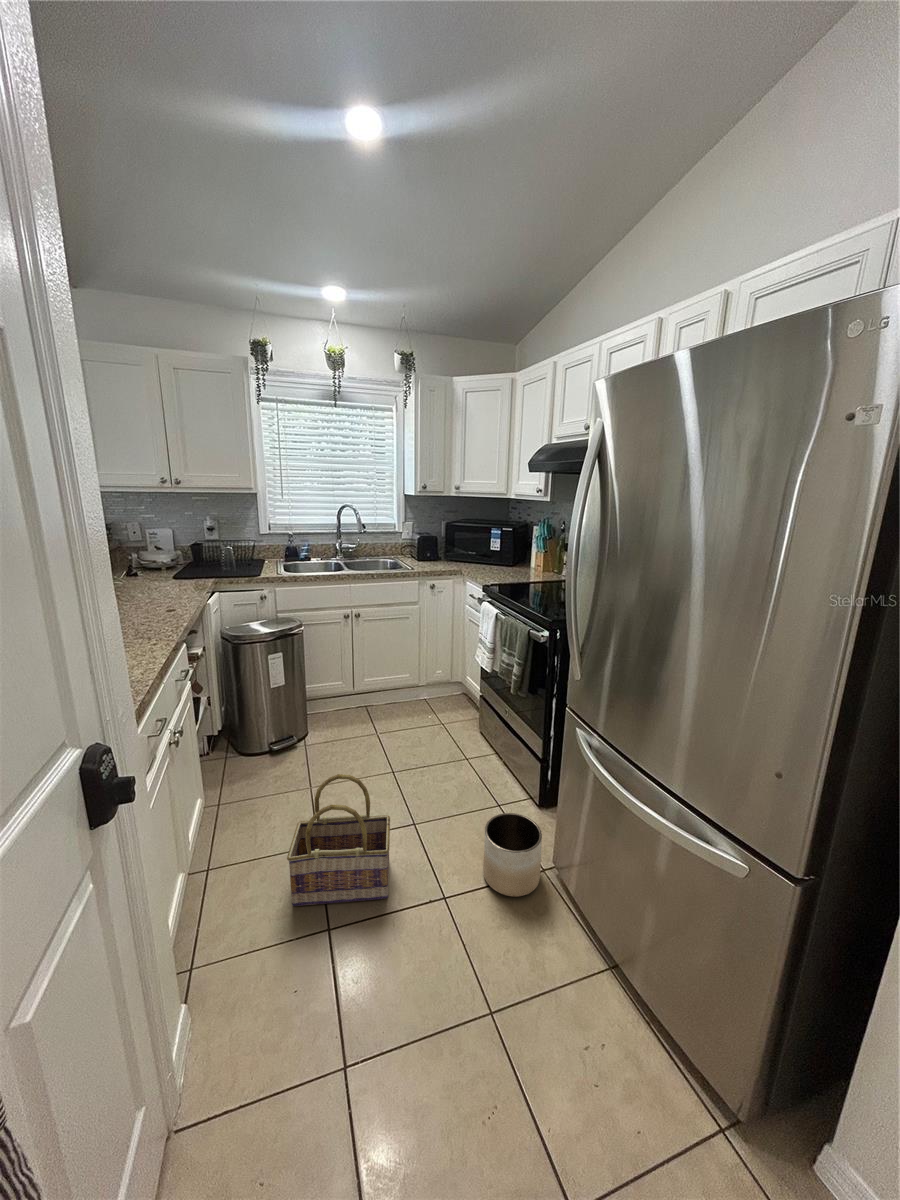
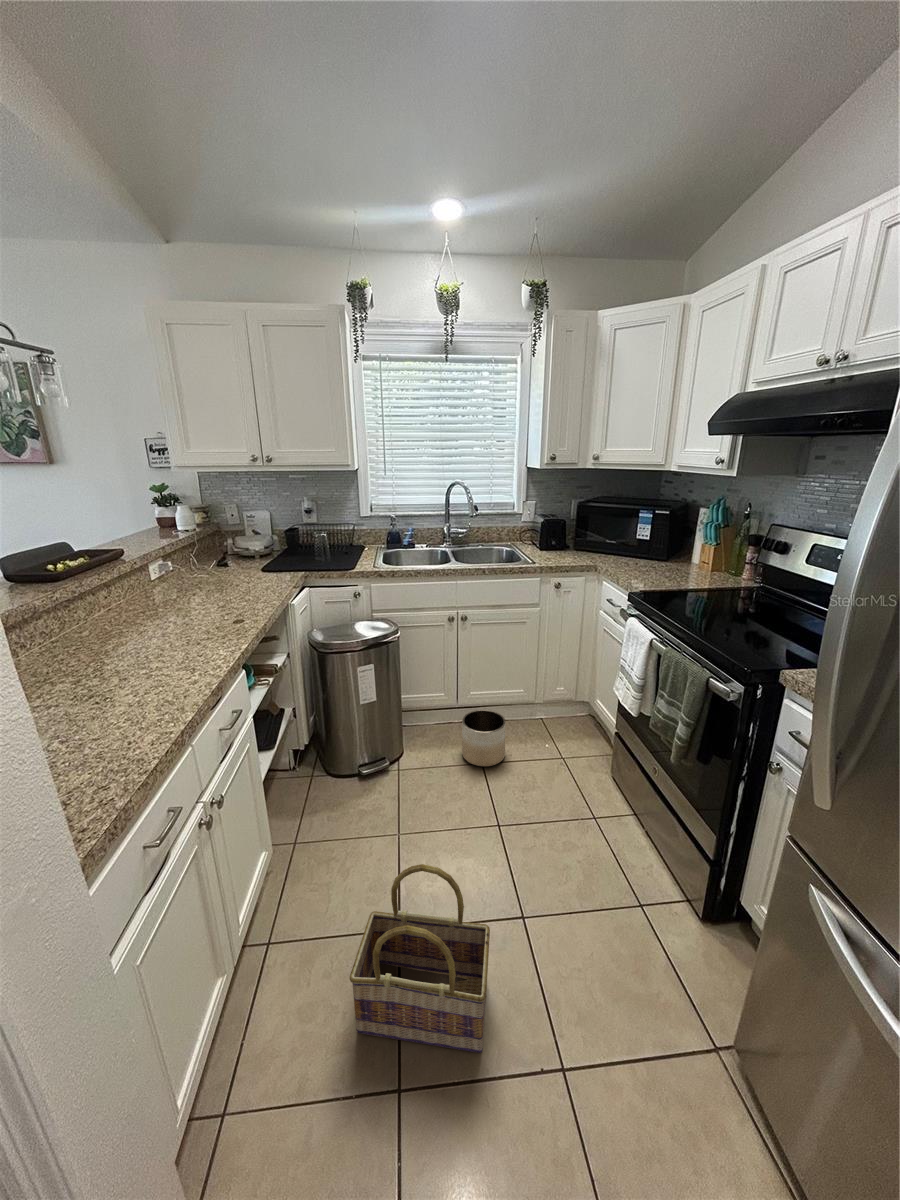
planter: present [483,813,542,896] -> present [462,710,506,766]

